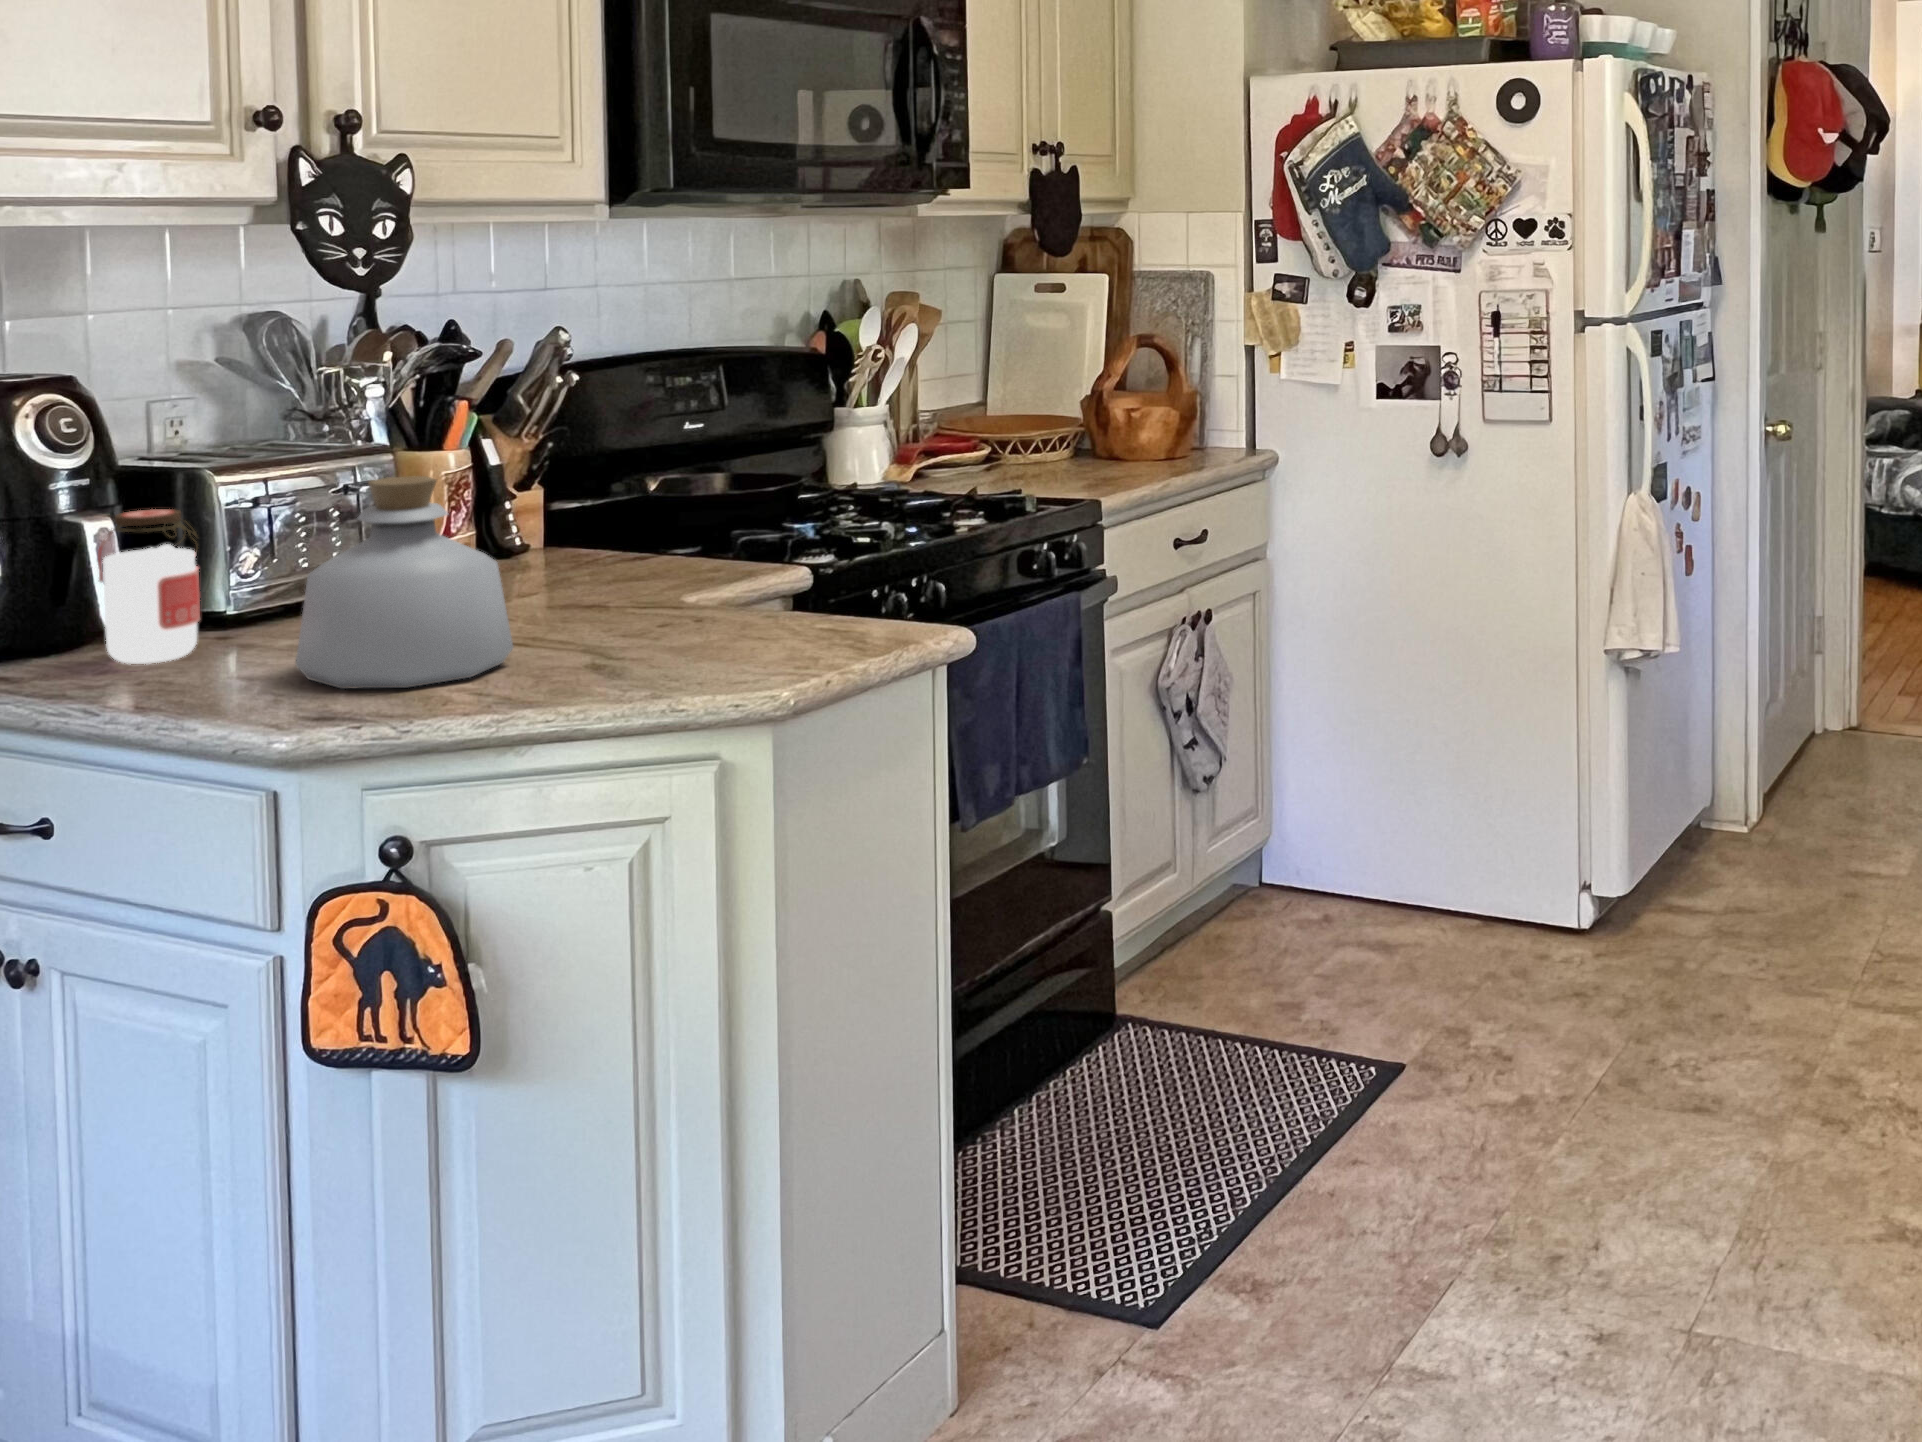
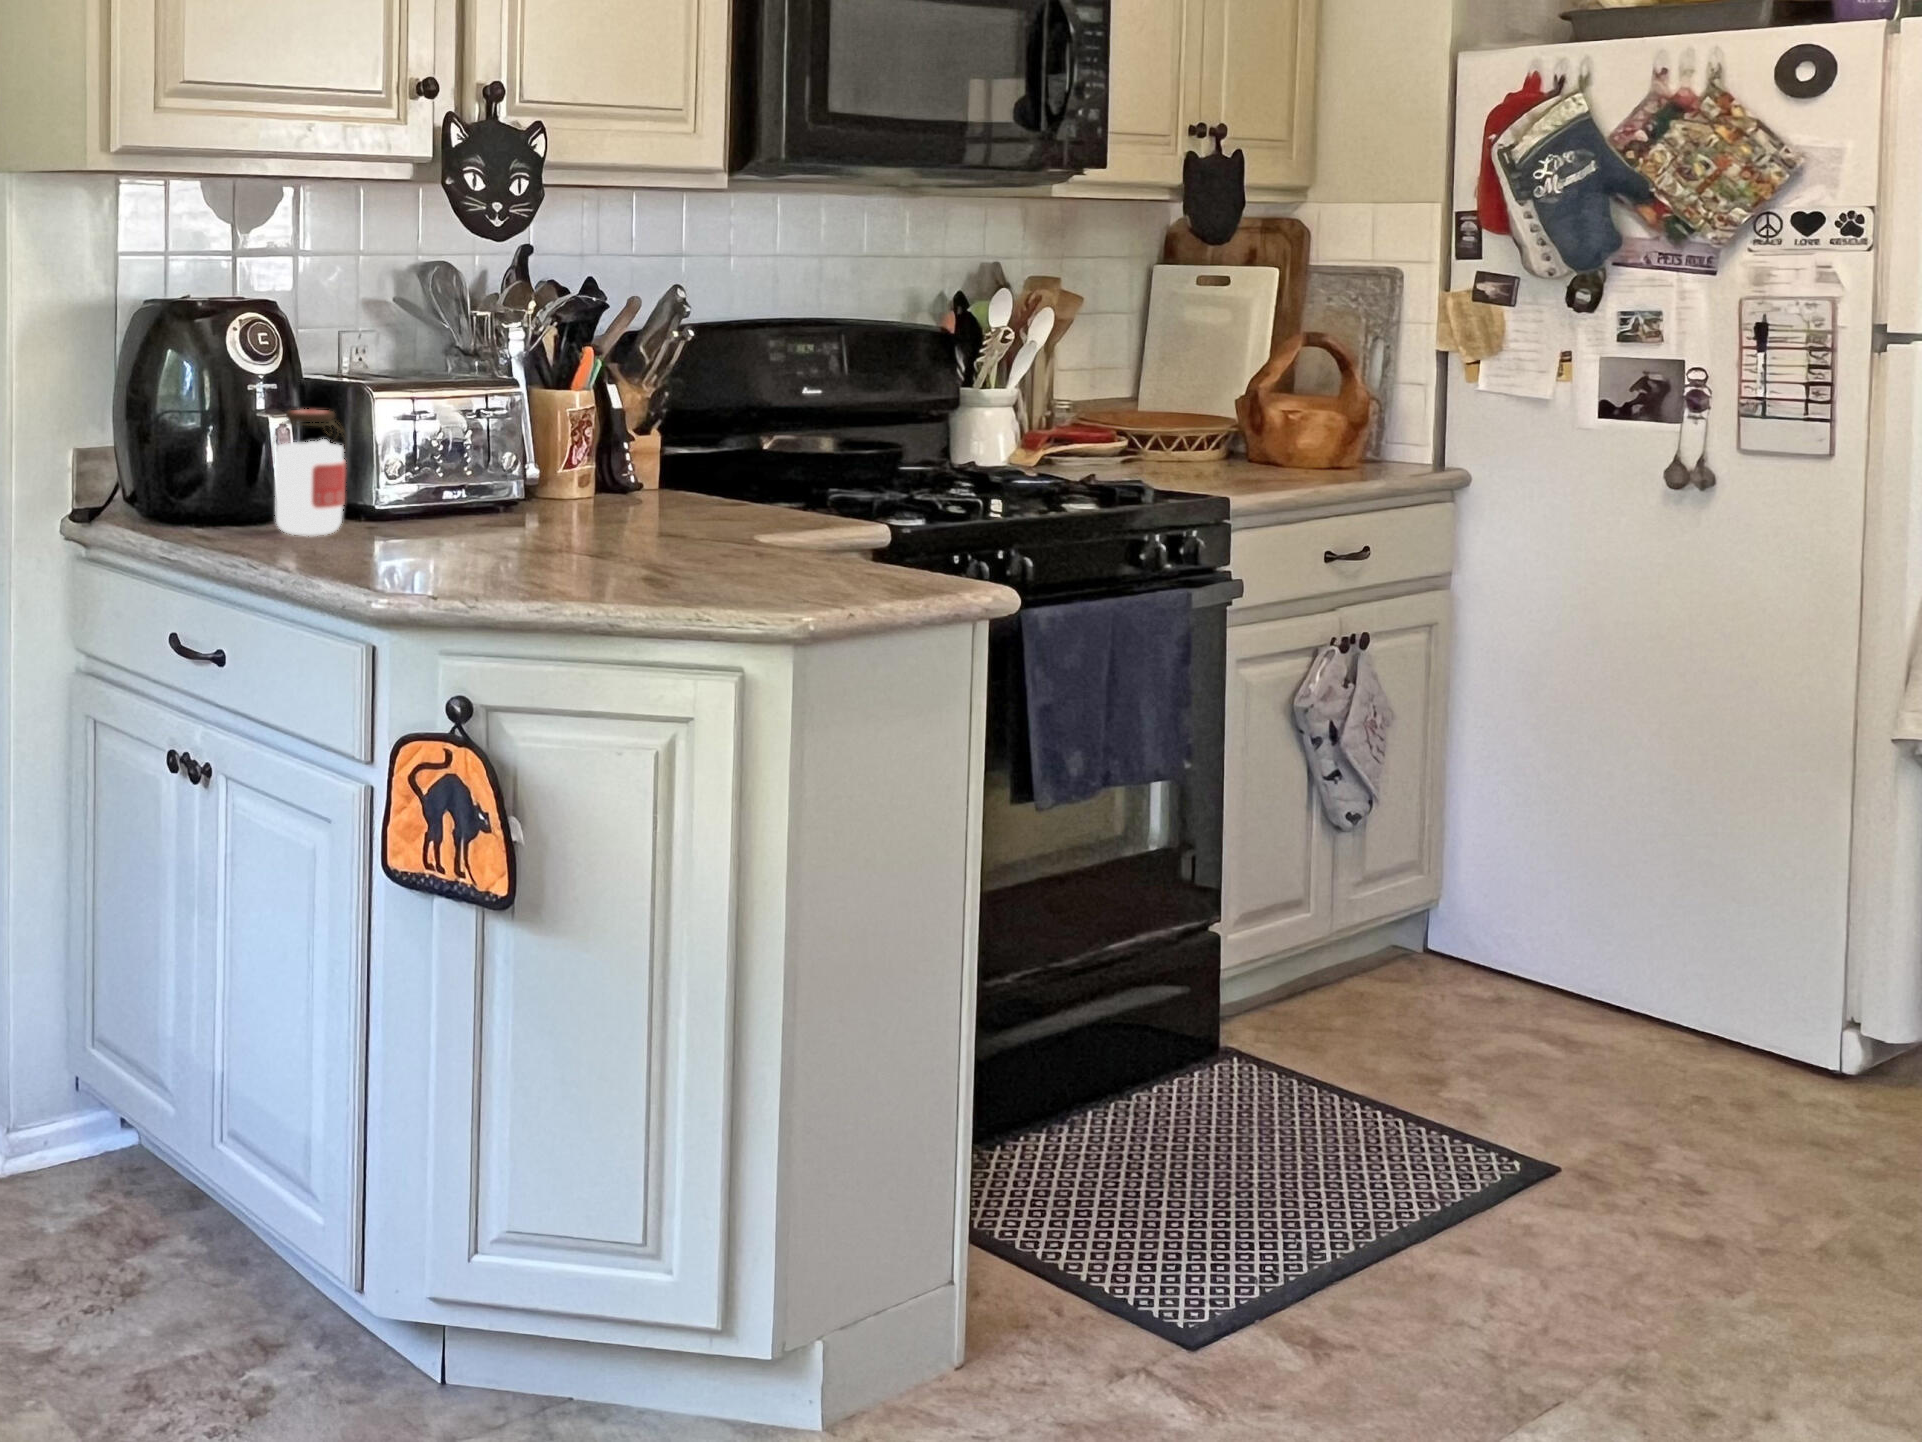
bottle: present [295,476,513,689] -> none [404,394,579,575]

